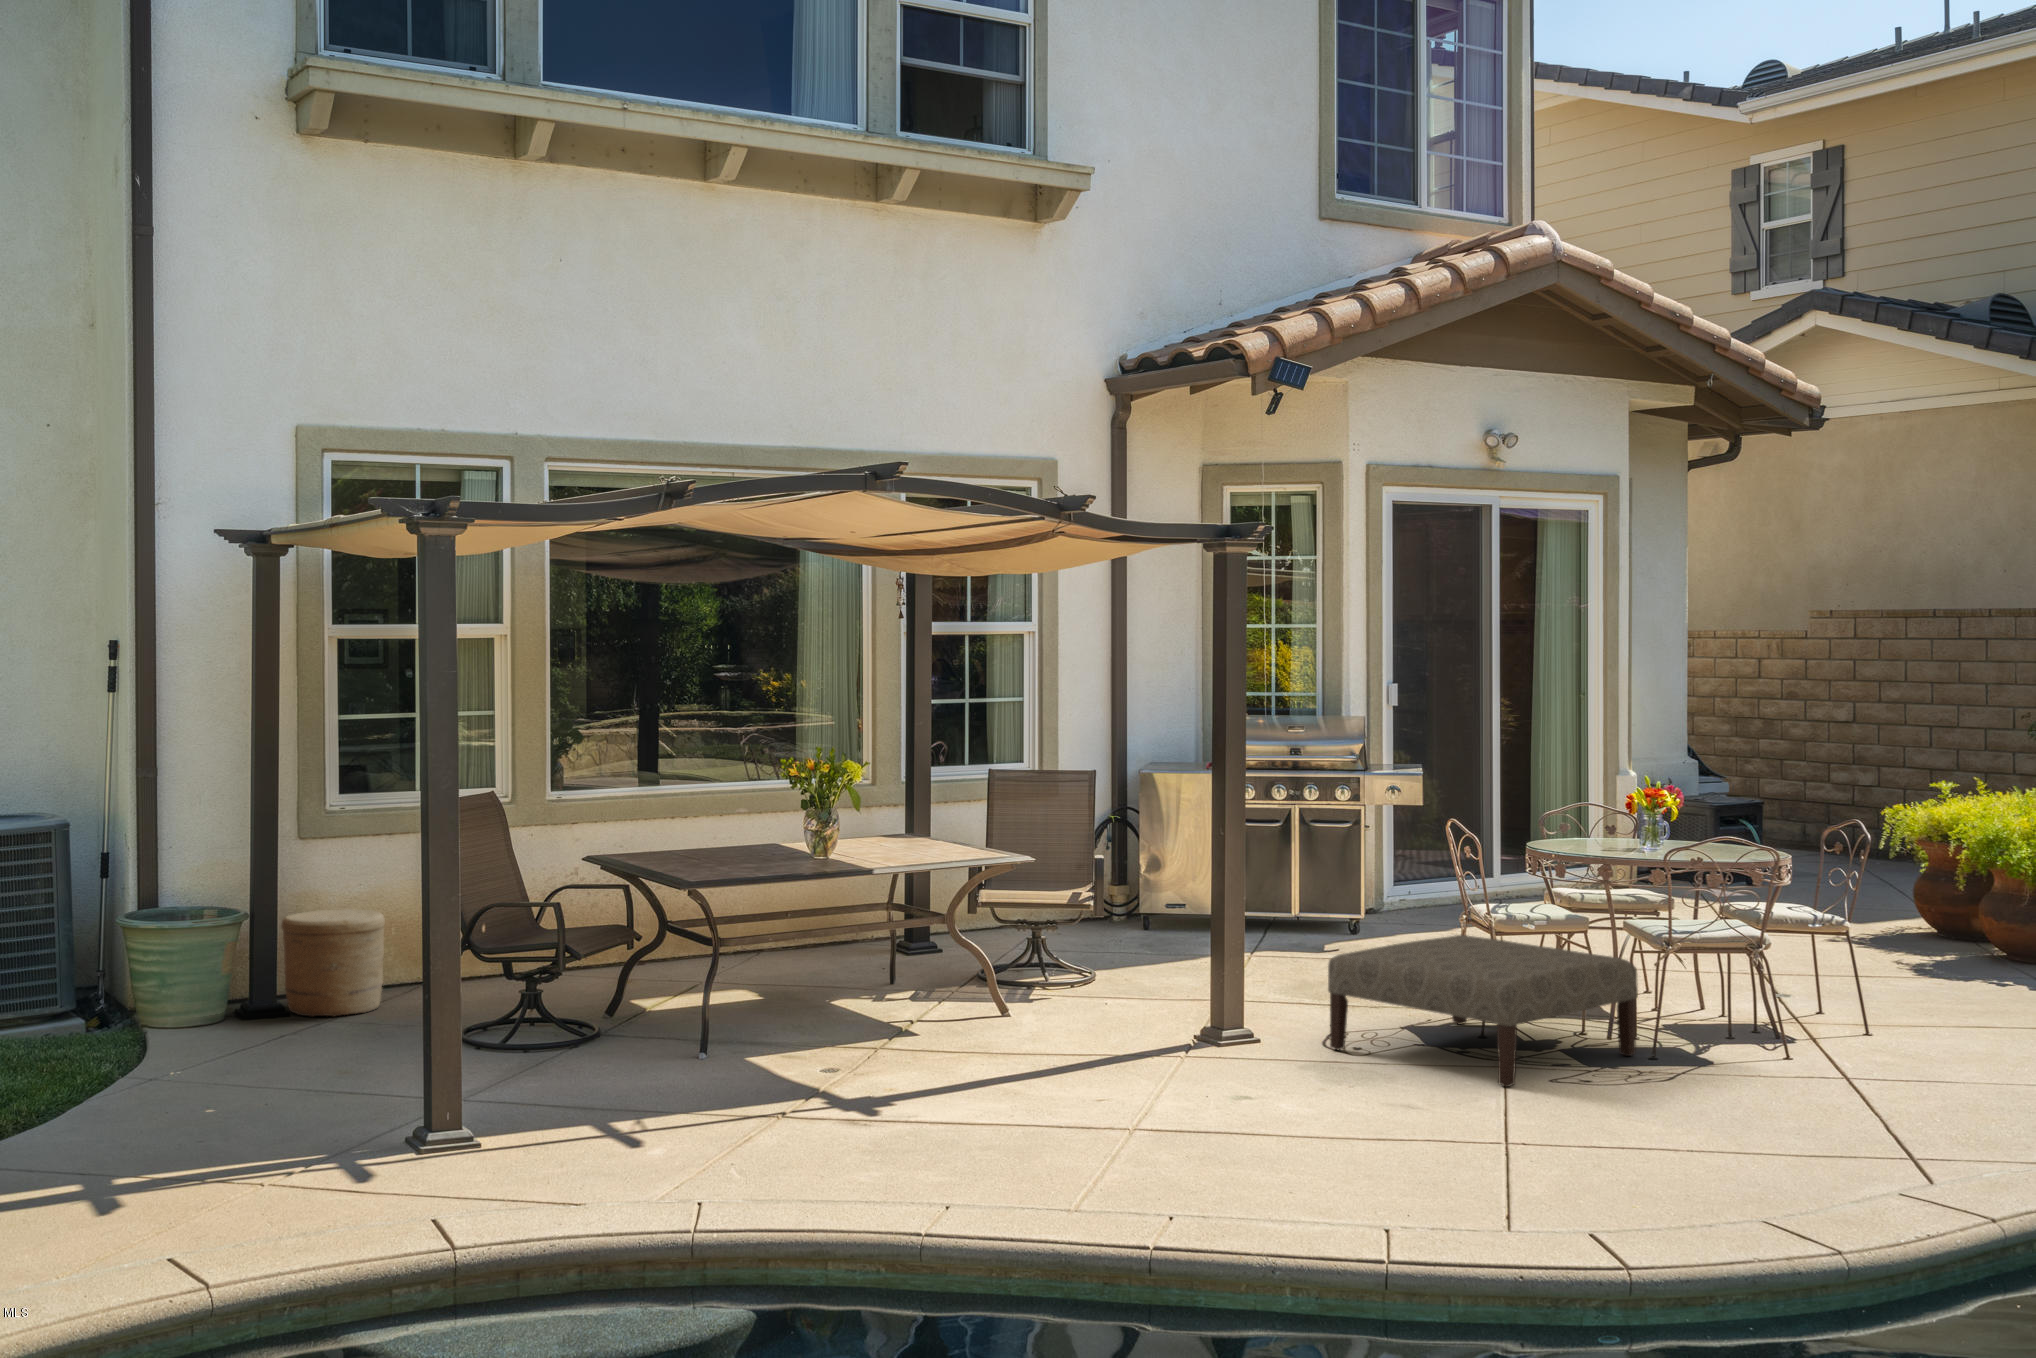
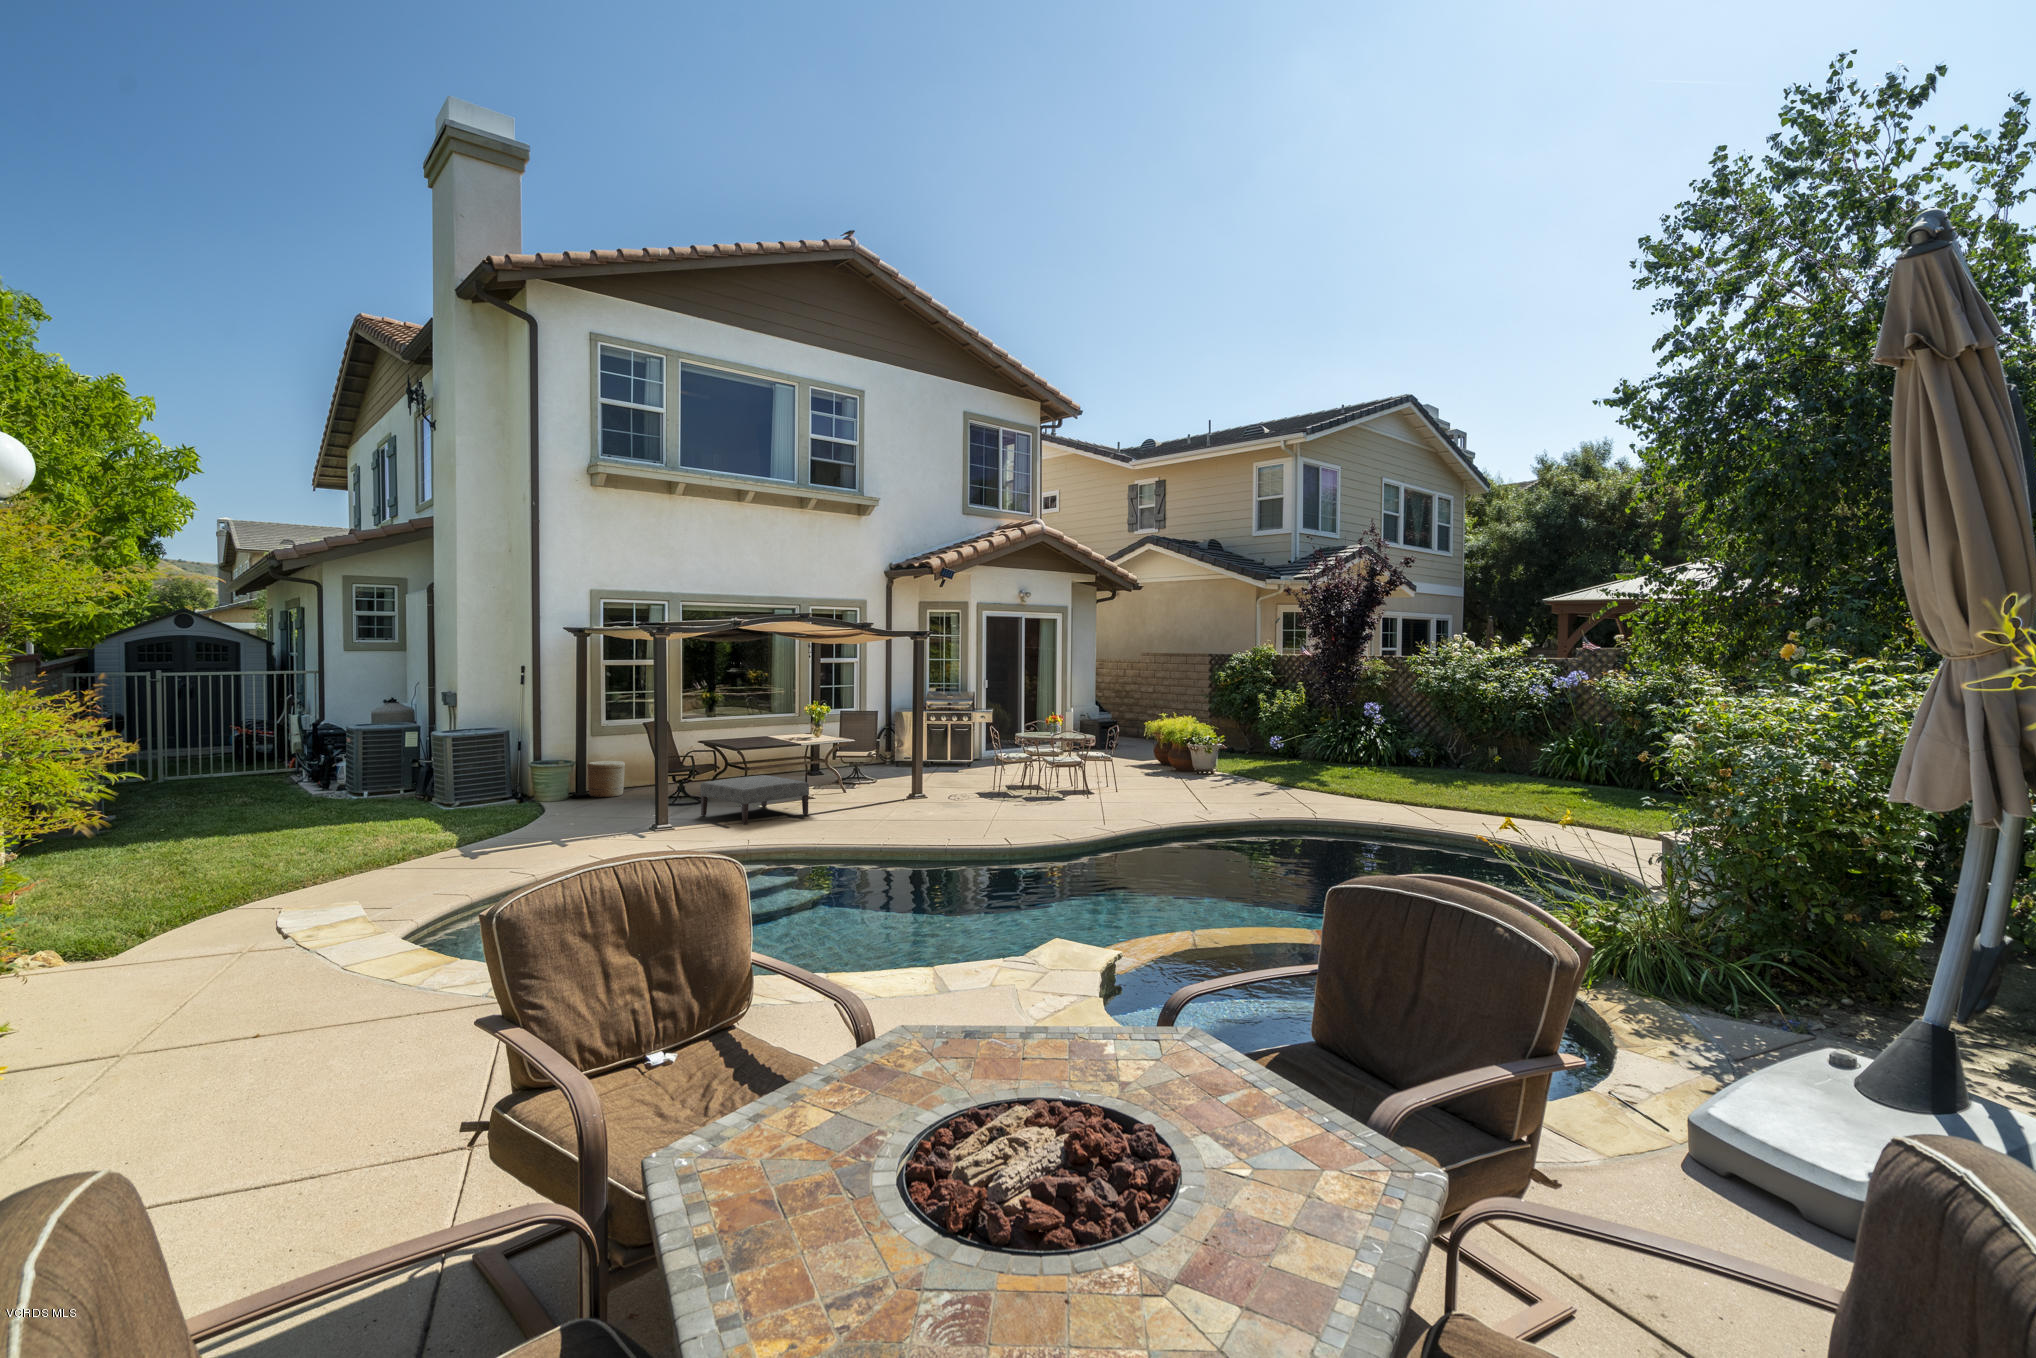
ottoman: present [1328,935,1638,1087] -> present [700,775,809,825]

